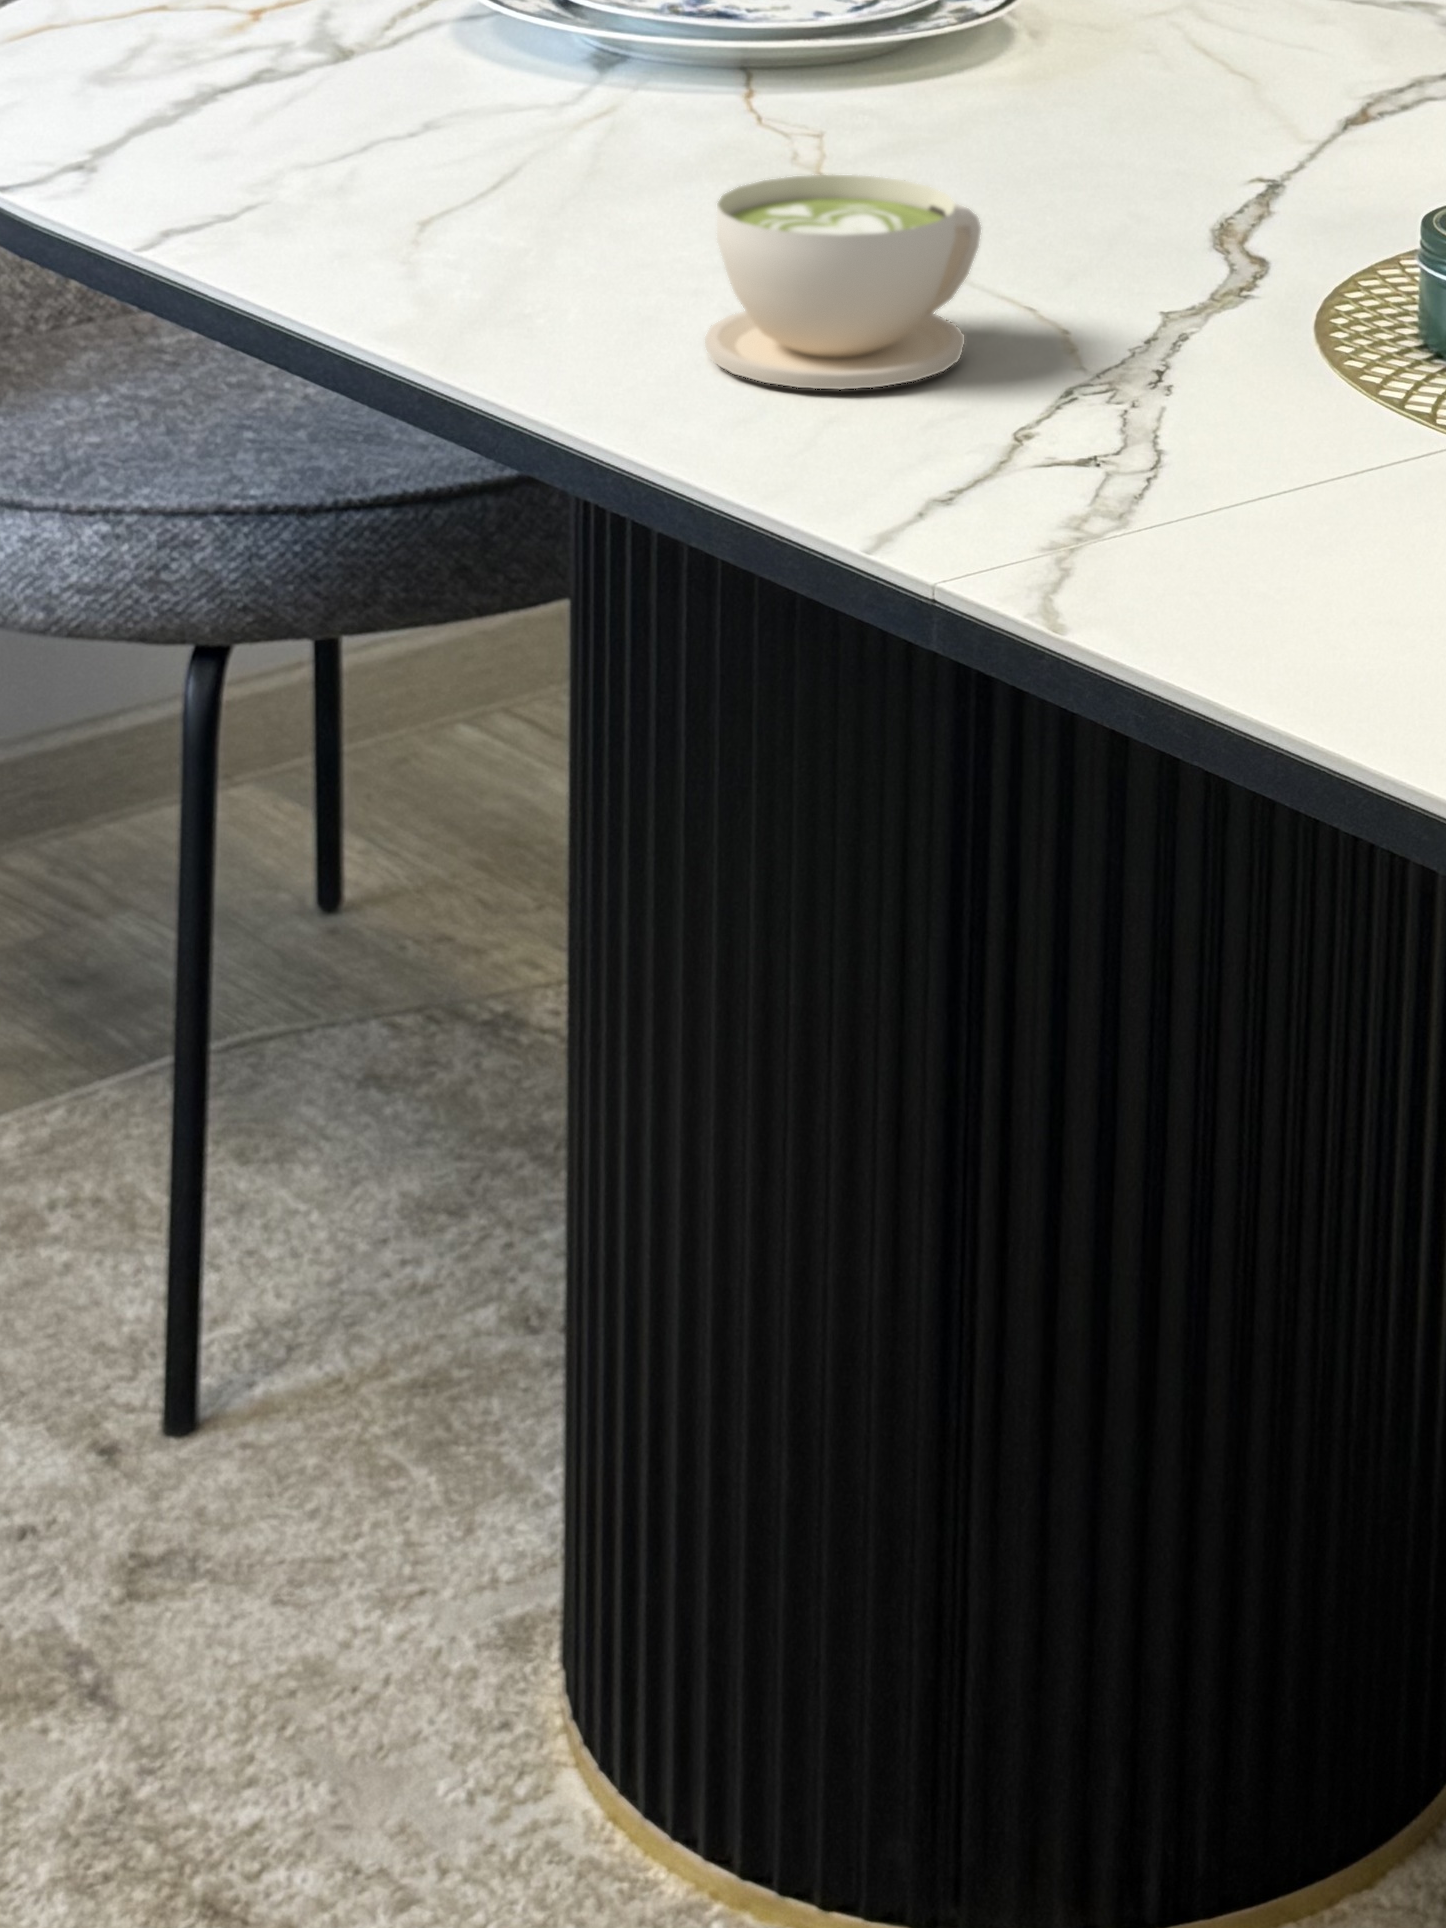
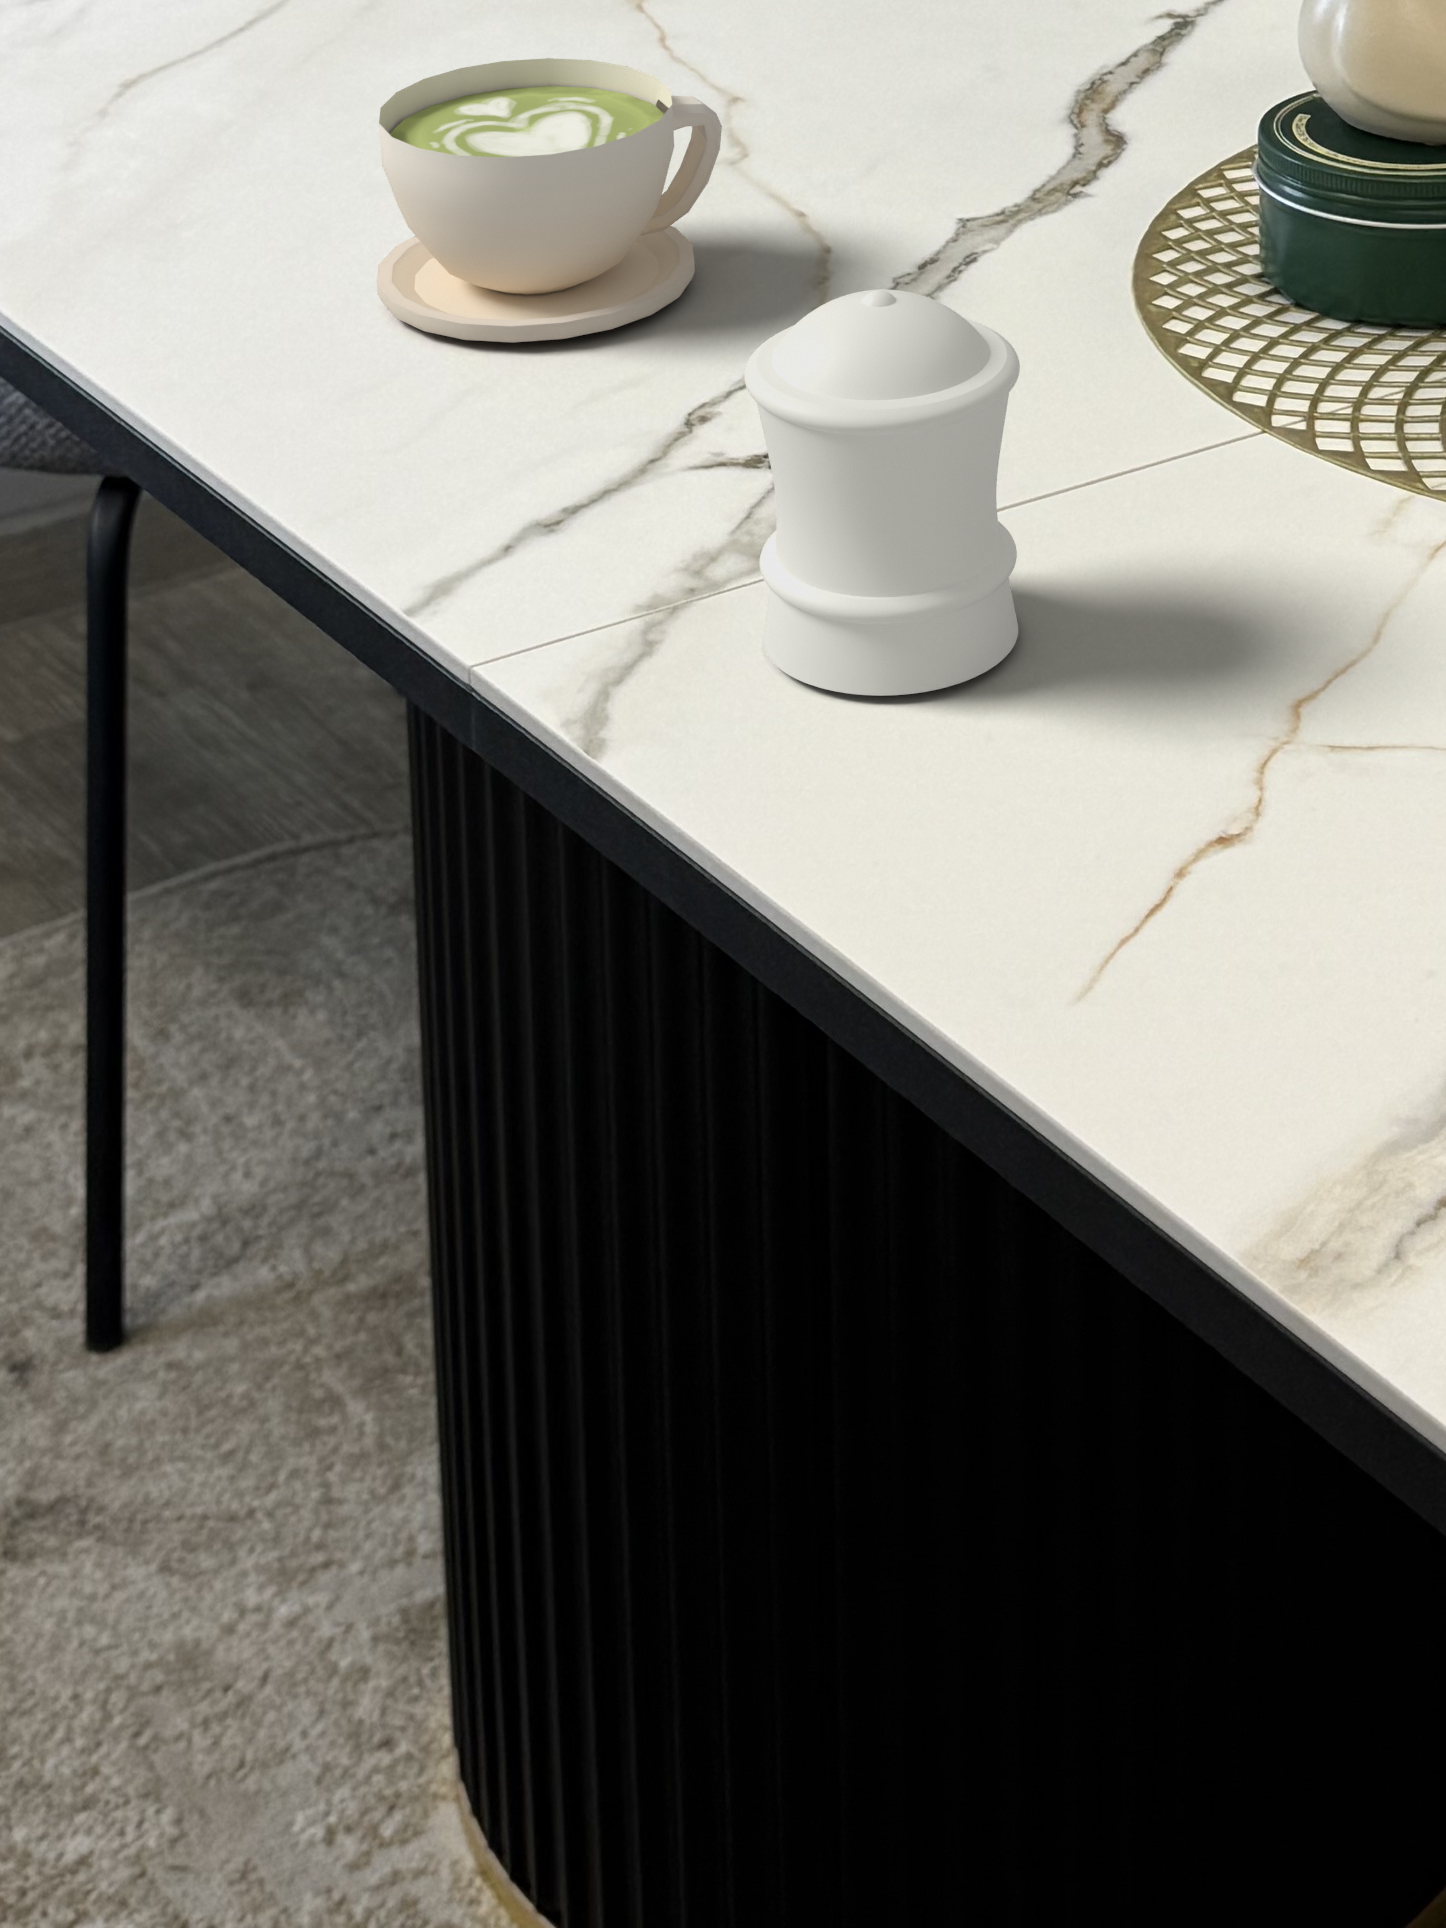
salt shaker: none [1146,285,1359,596] -> present [744,289,1020,696]

